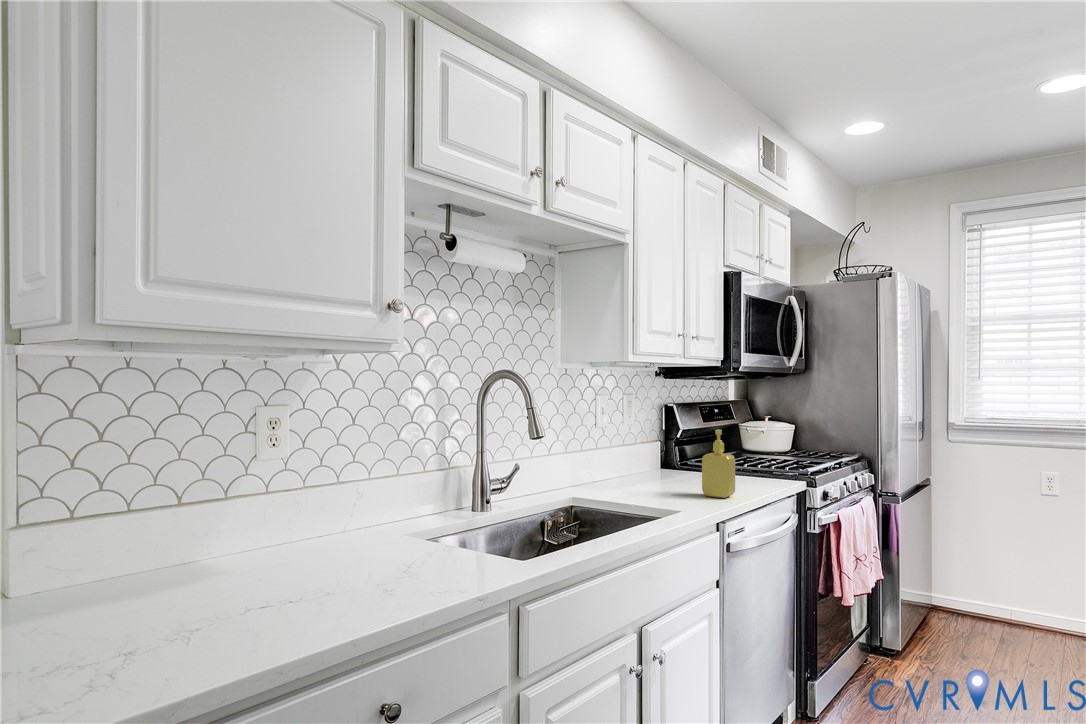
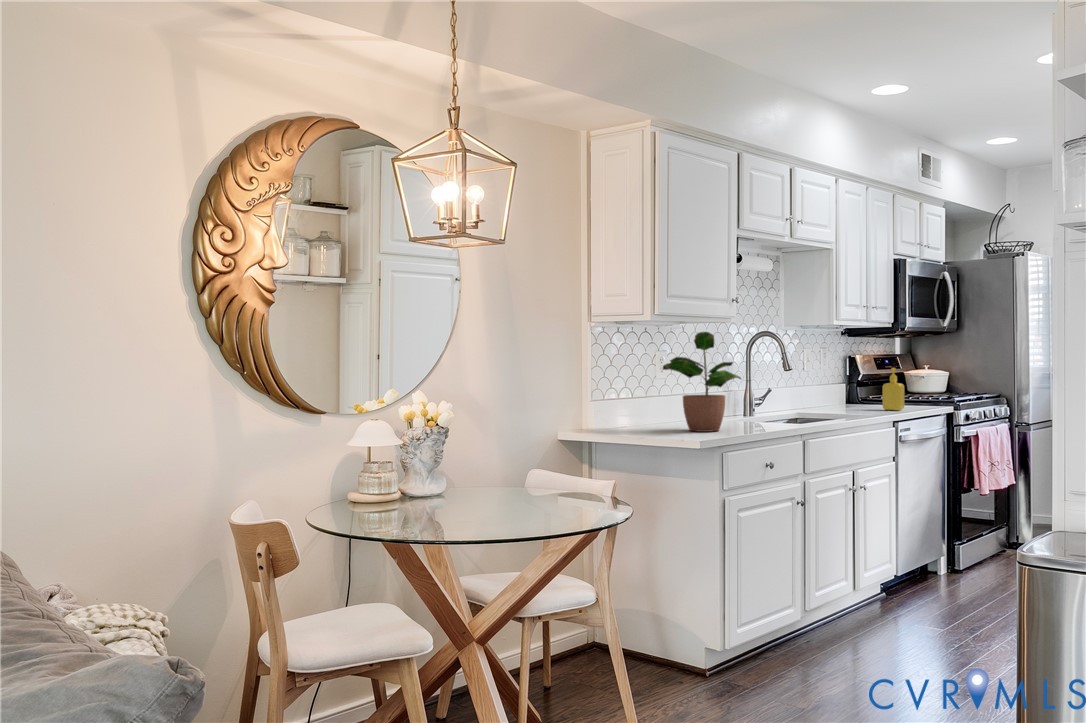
potted plant: none [117,371,366,623] -> present [663,332,741,432]

